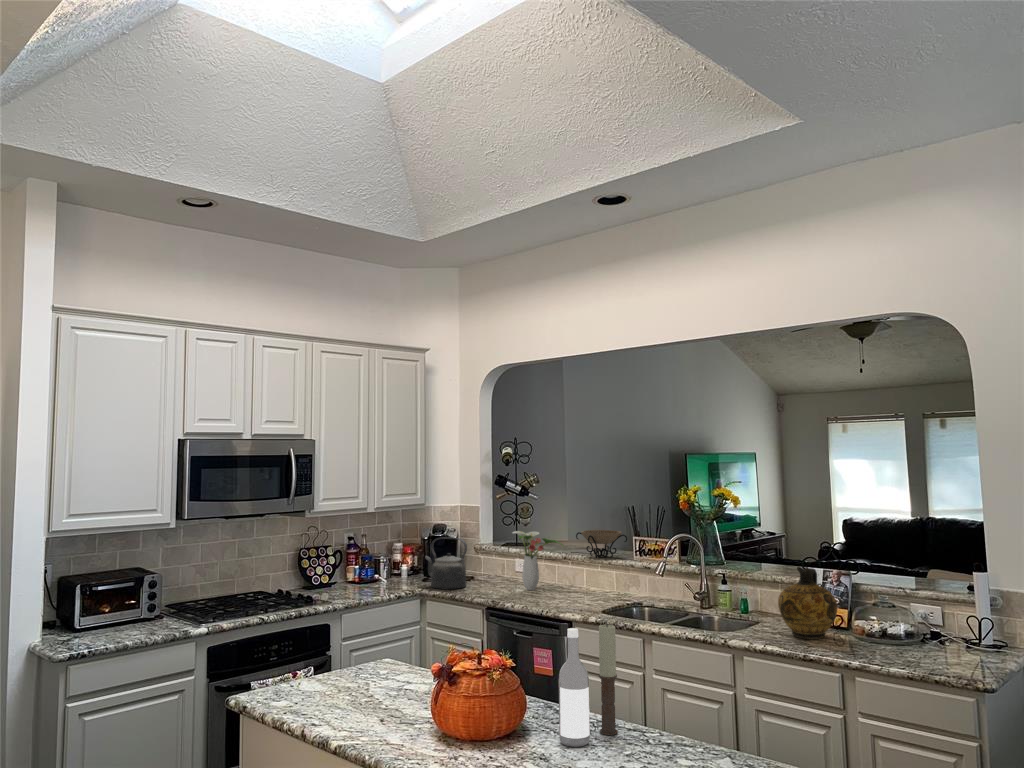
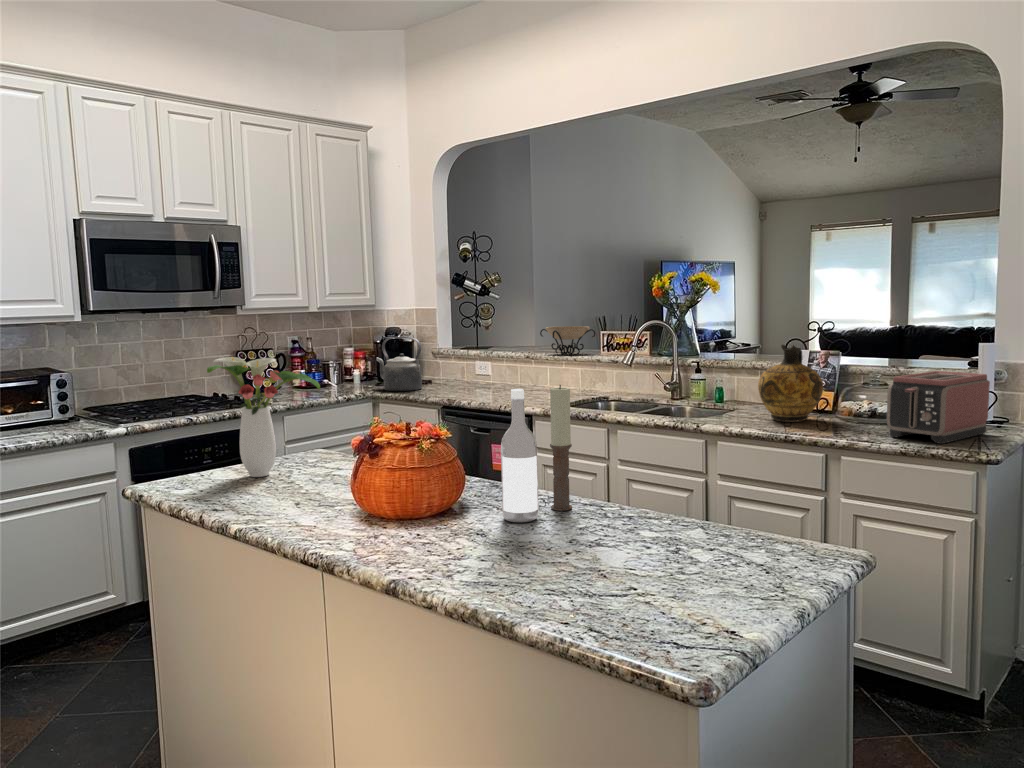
flower arrangement: present [513,531,561,590] -> present [207,357,320,477]
toaster: none [894,597,987,670] -> present [887,371,990,444]

